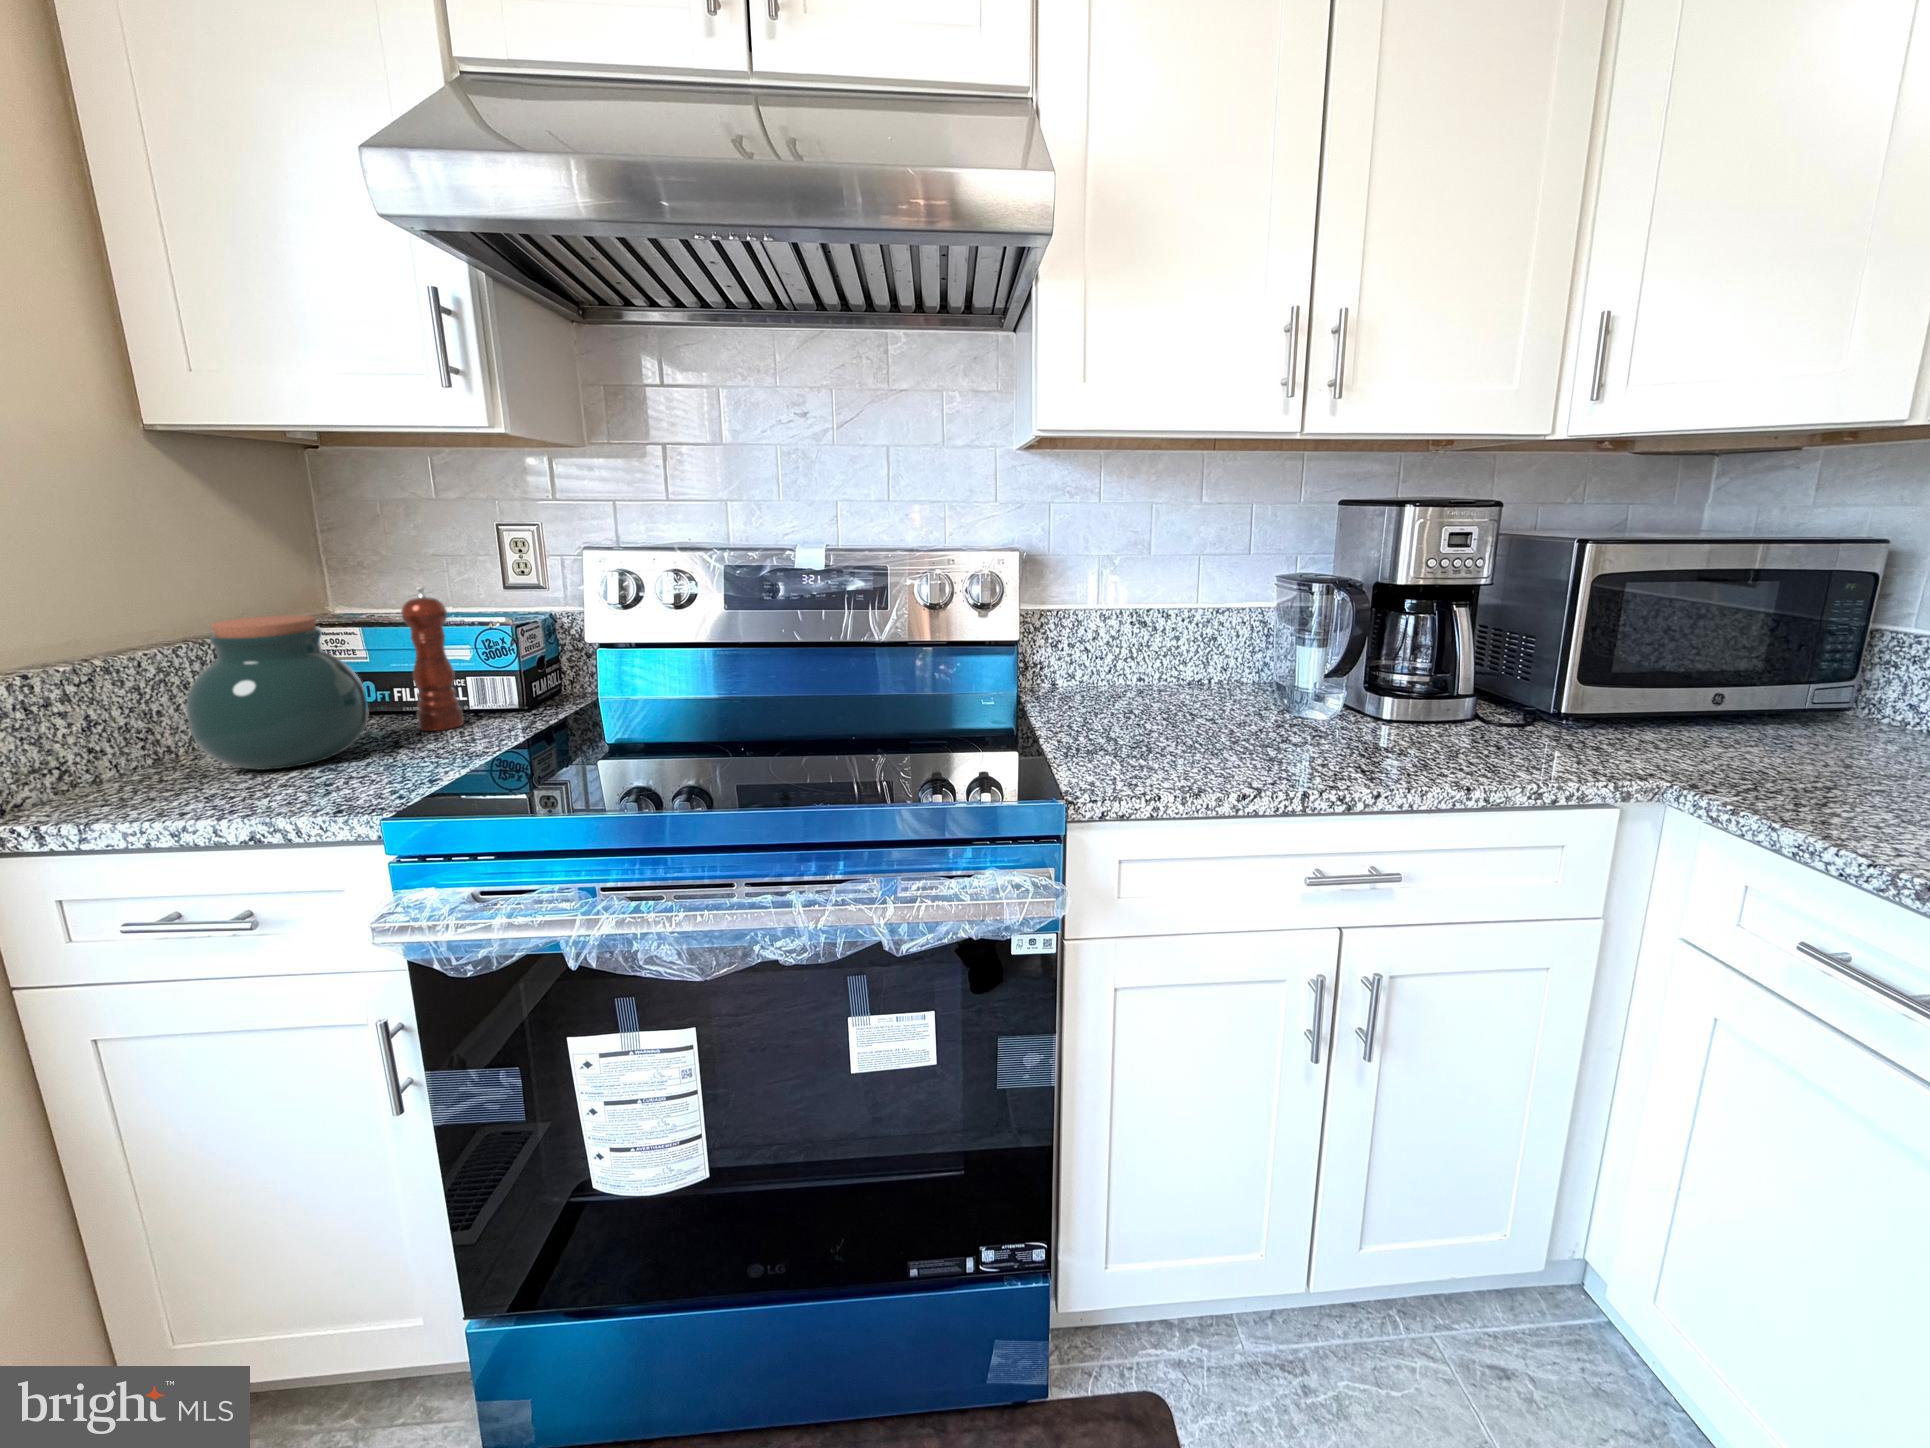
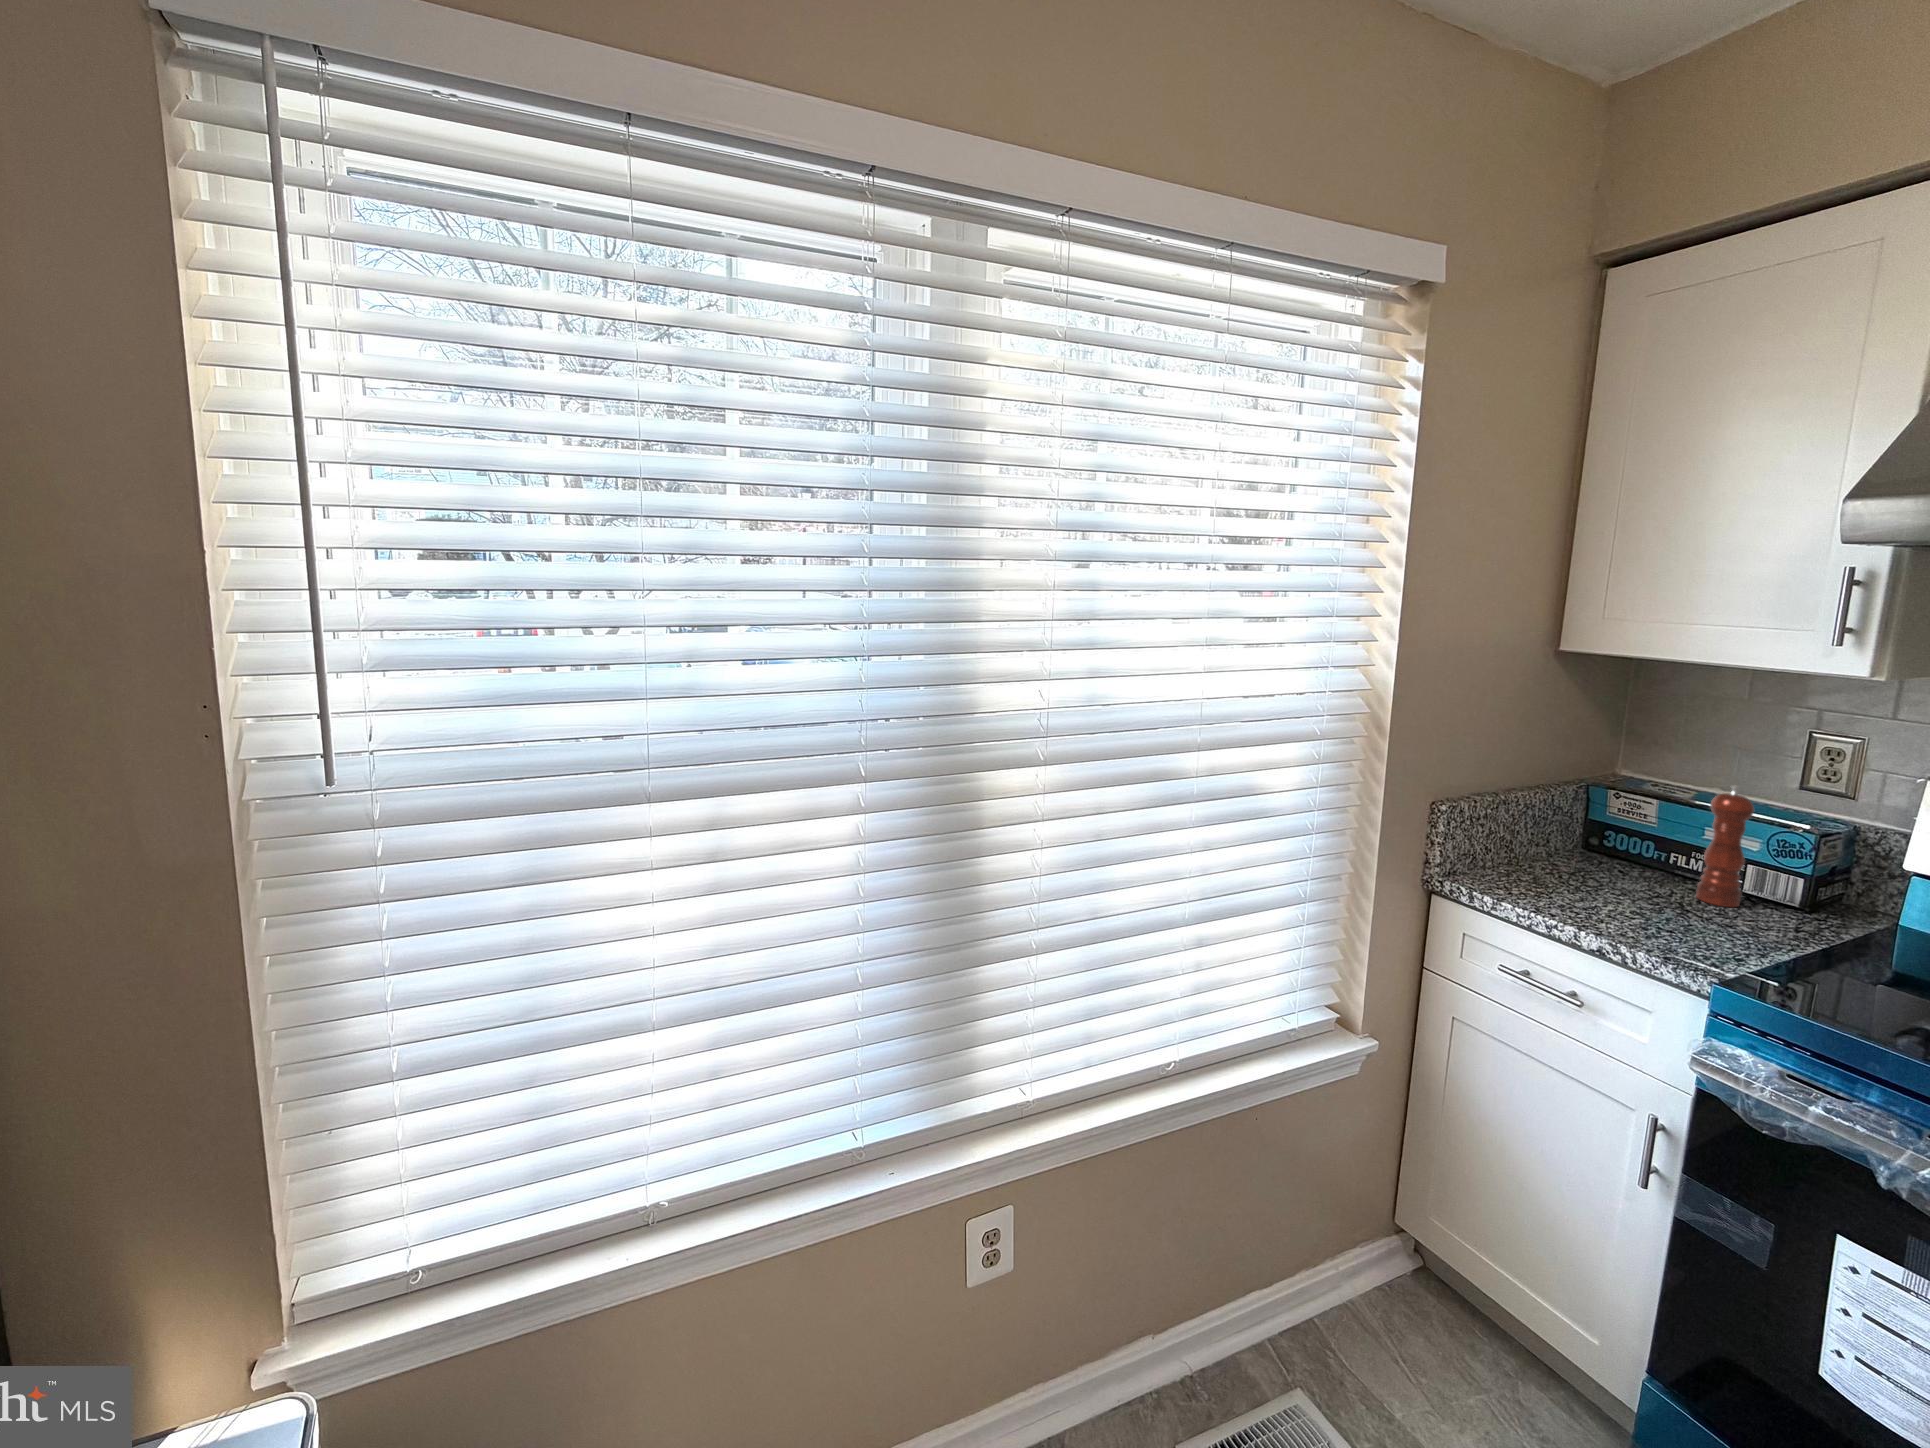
jar: present [186,615,368,770] -> none [1548,788,1673,903]

